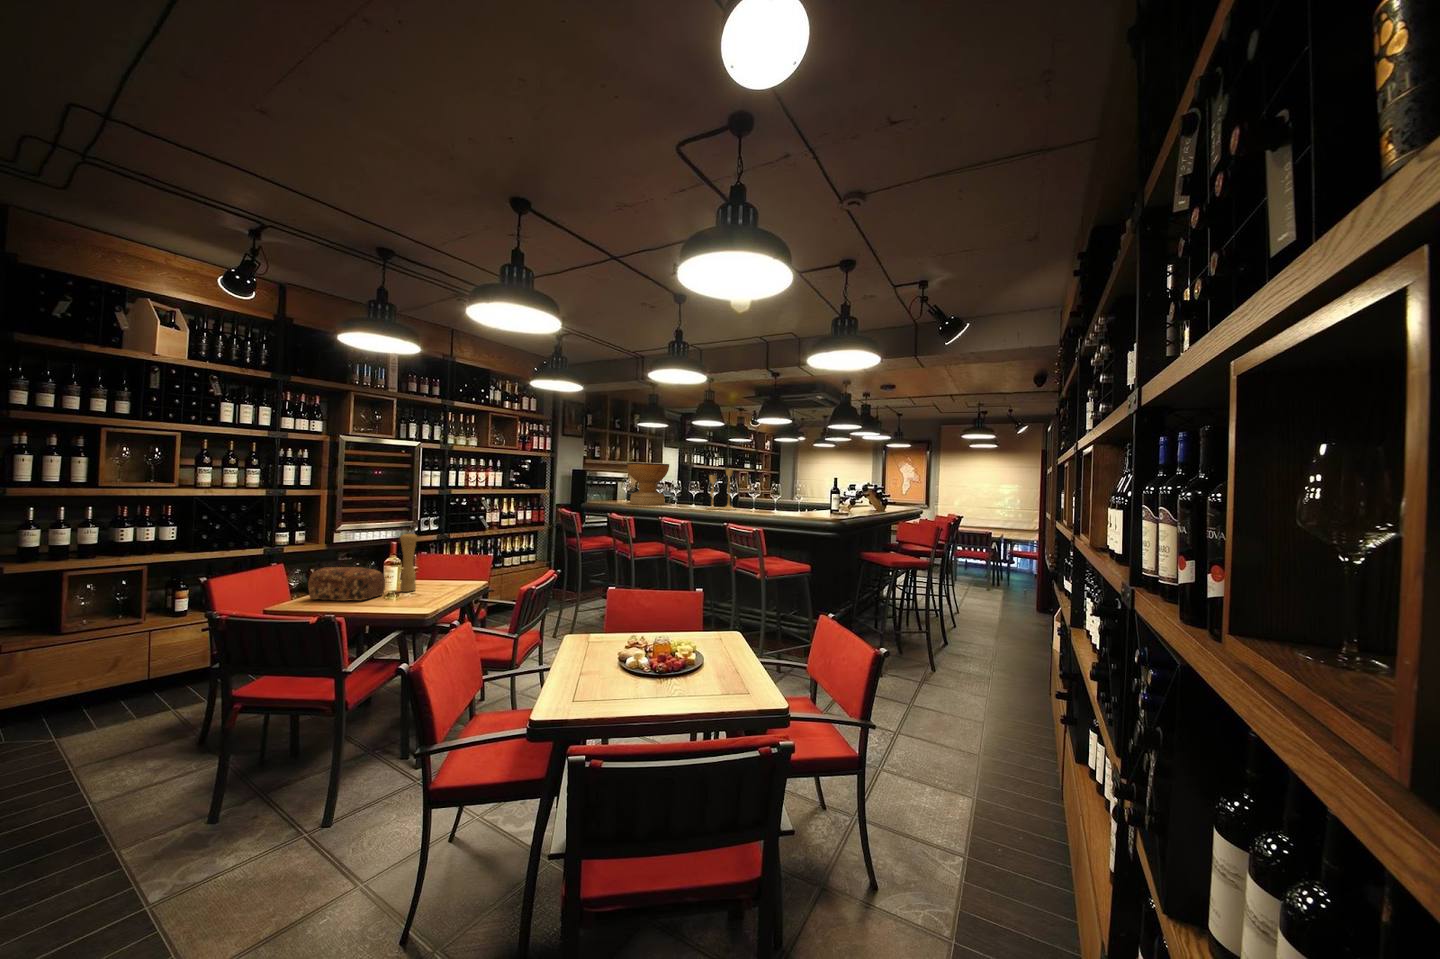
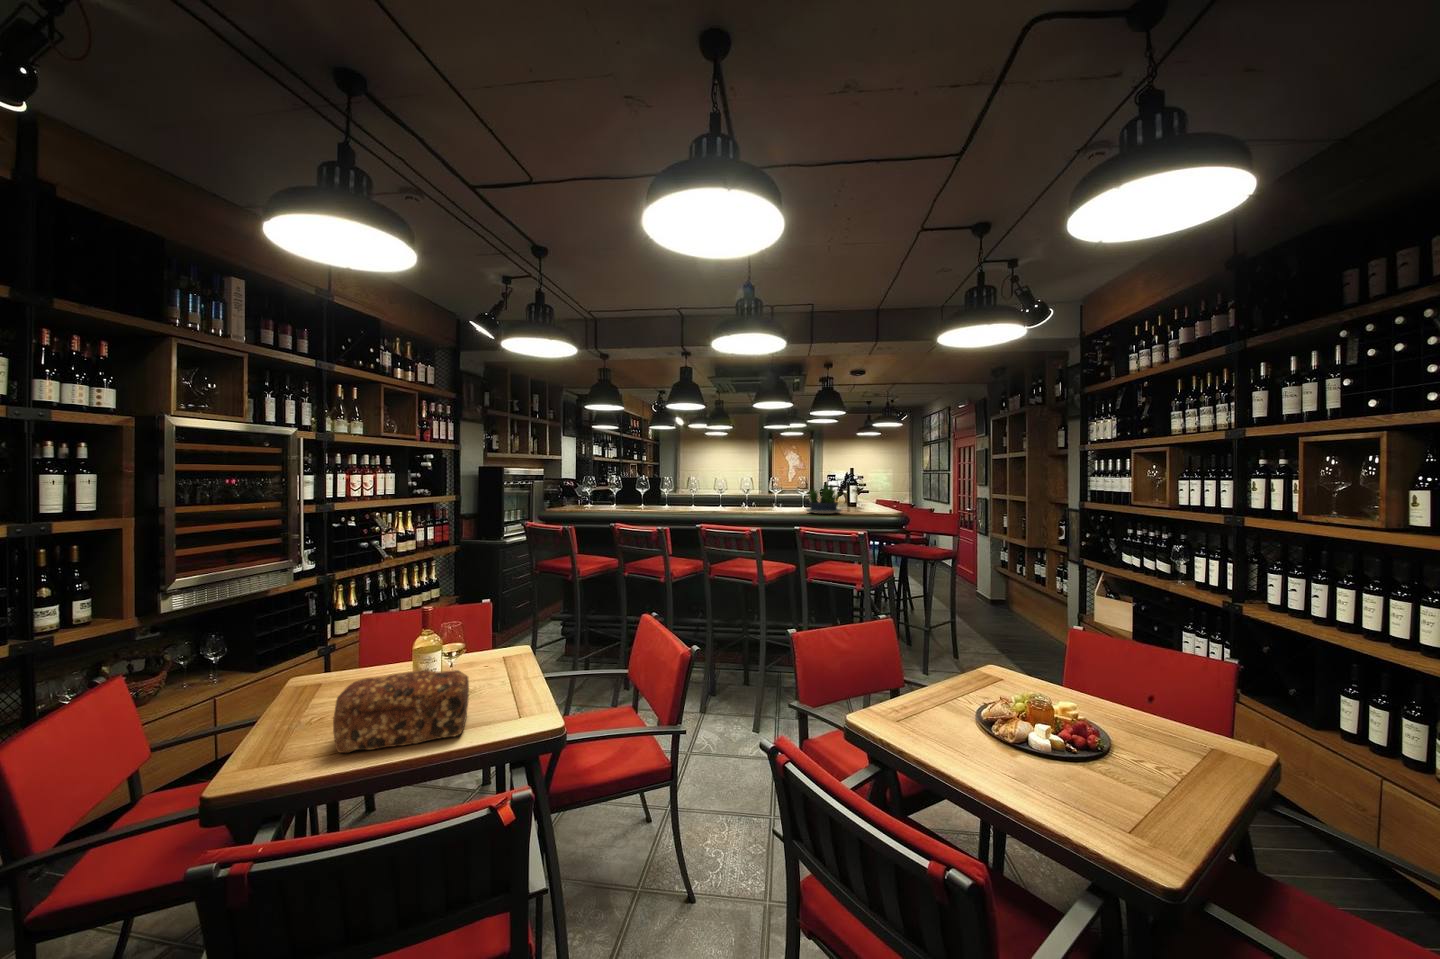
decorative bowl: present [627,463,669,505] -> none [598,458,654,513]
candlestick: present [708,469,735,510] -> none [727,464,762,515]
potted plant: none [771,486,803,511] -> present [806,484,841,514]
pepper mill: present [400,533,417,592] -> none [476,594,504,700]

